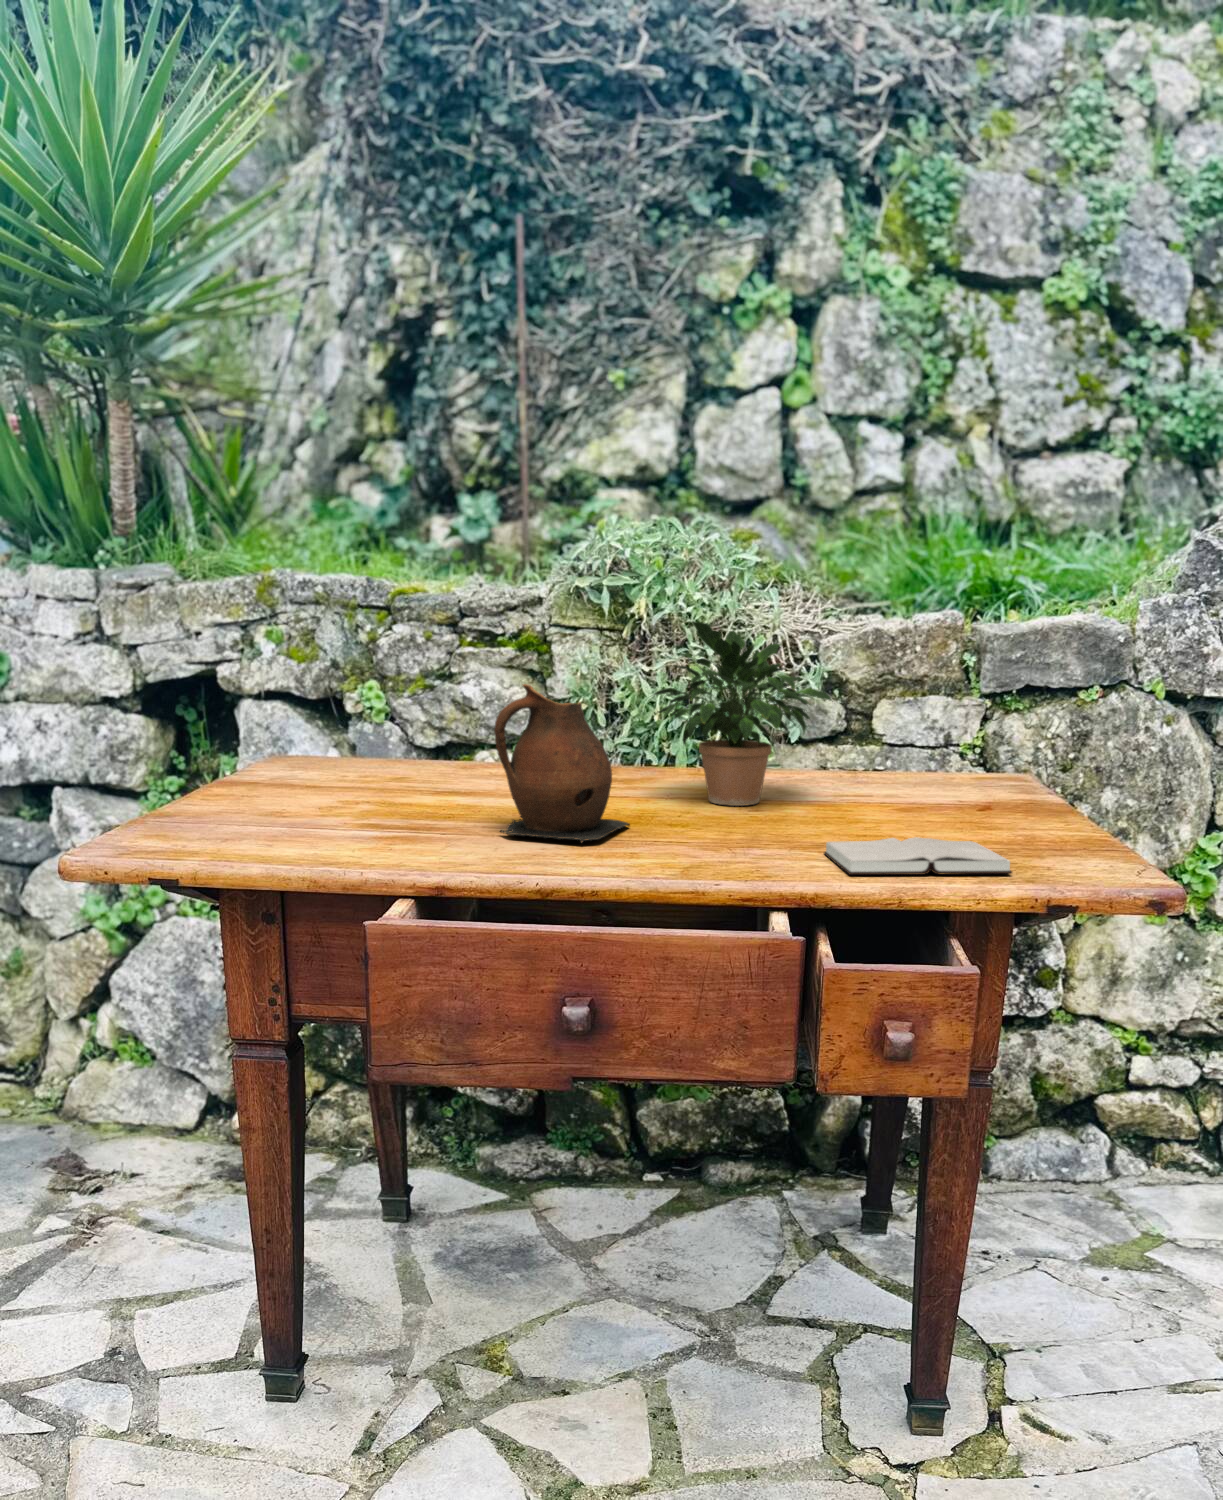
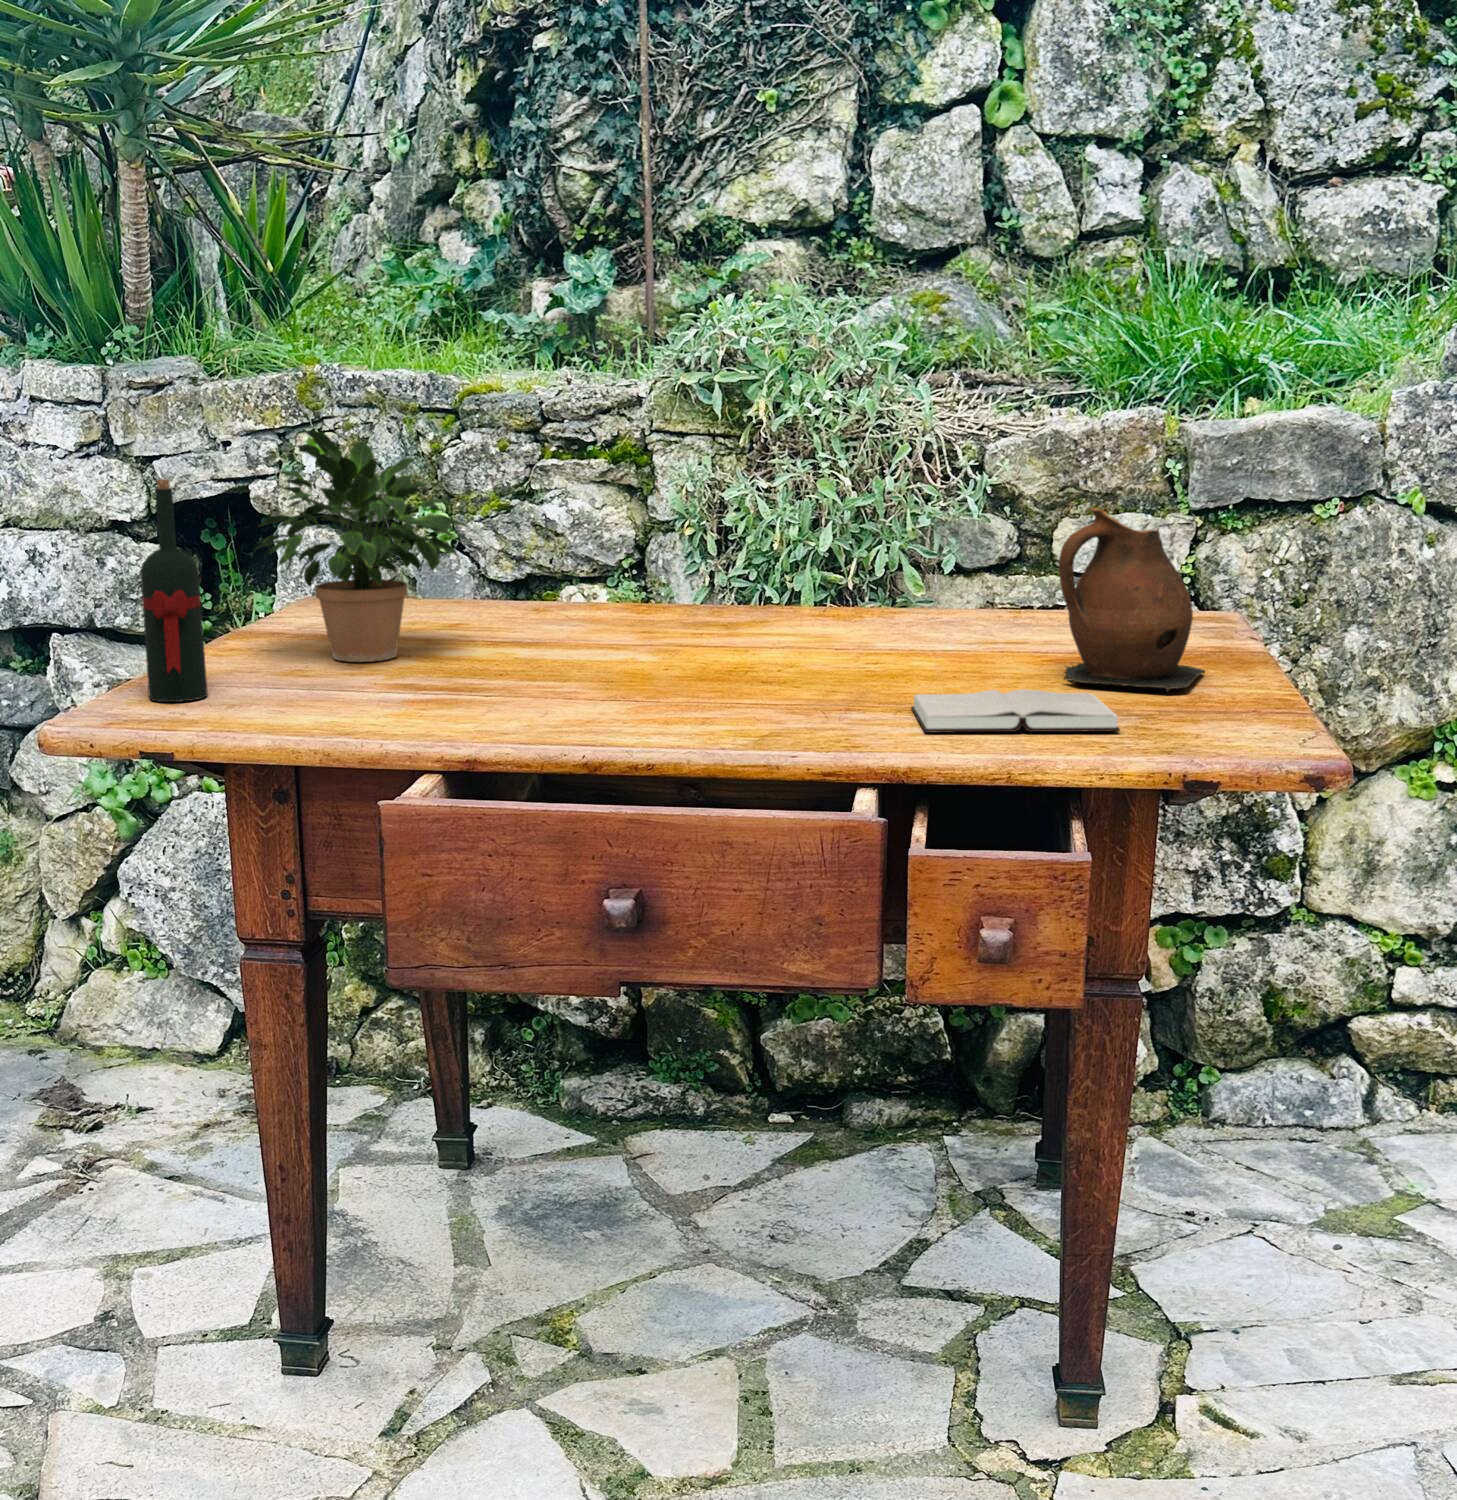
potted plant: present [653,621,832,806] -> present [255,431,469,662]
wine bottle: none [157,653,211,847] -> present [141,479,208,702]
ceramic pitcher: present [494,684,630,843] -> present [1059,508,1205,691]

